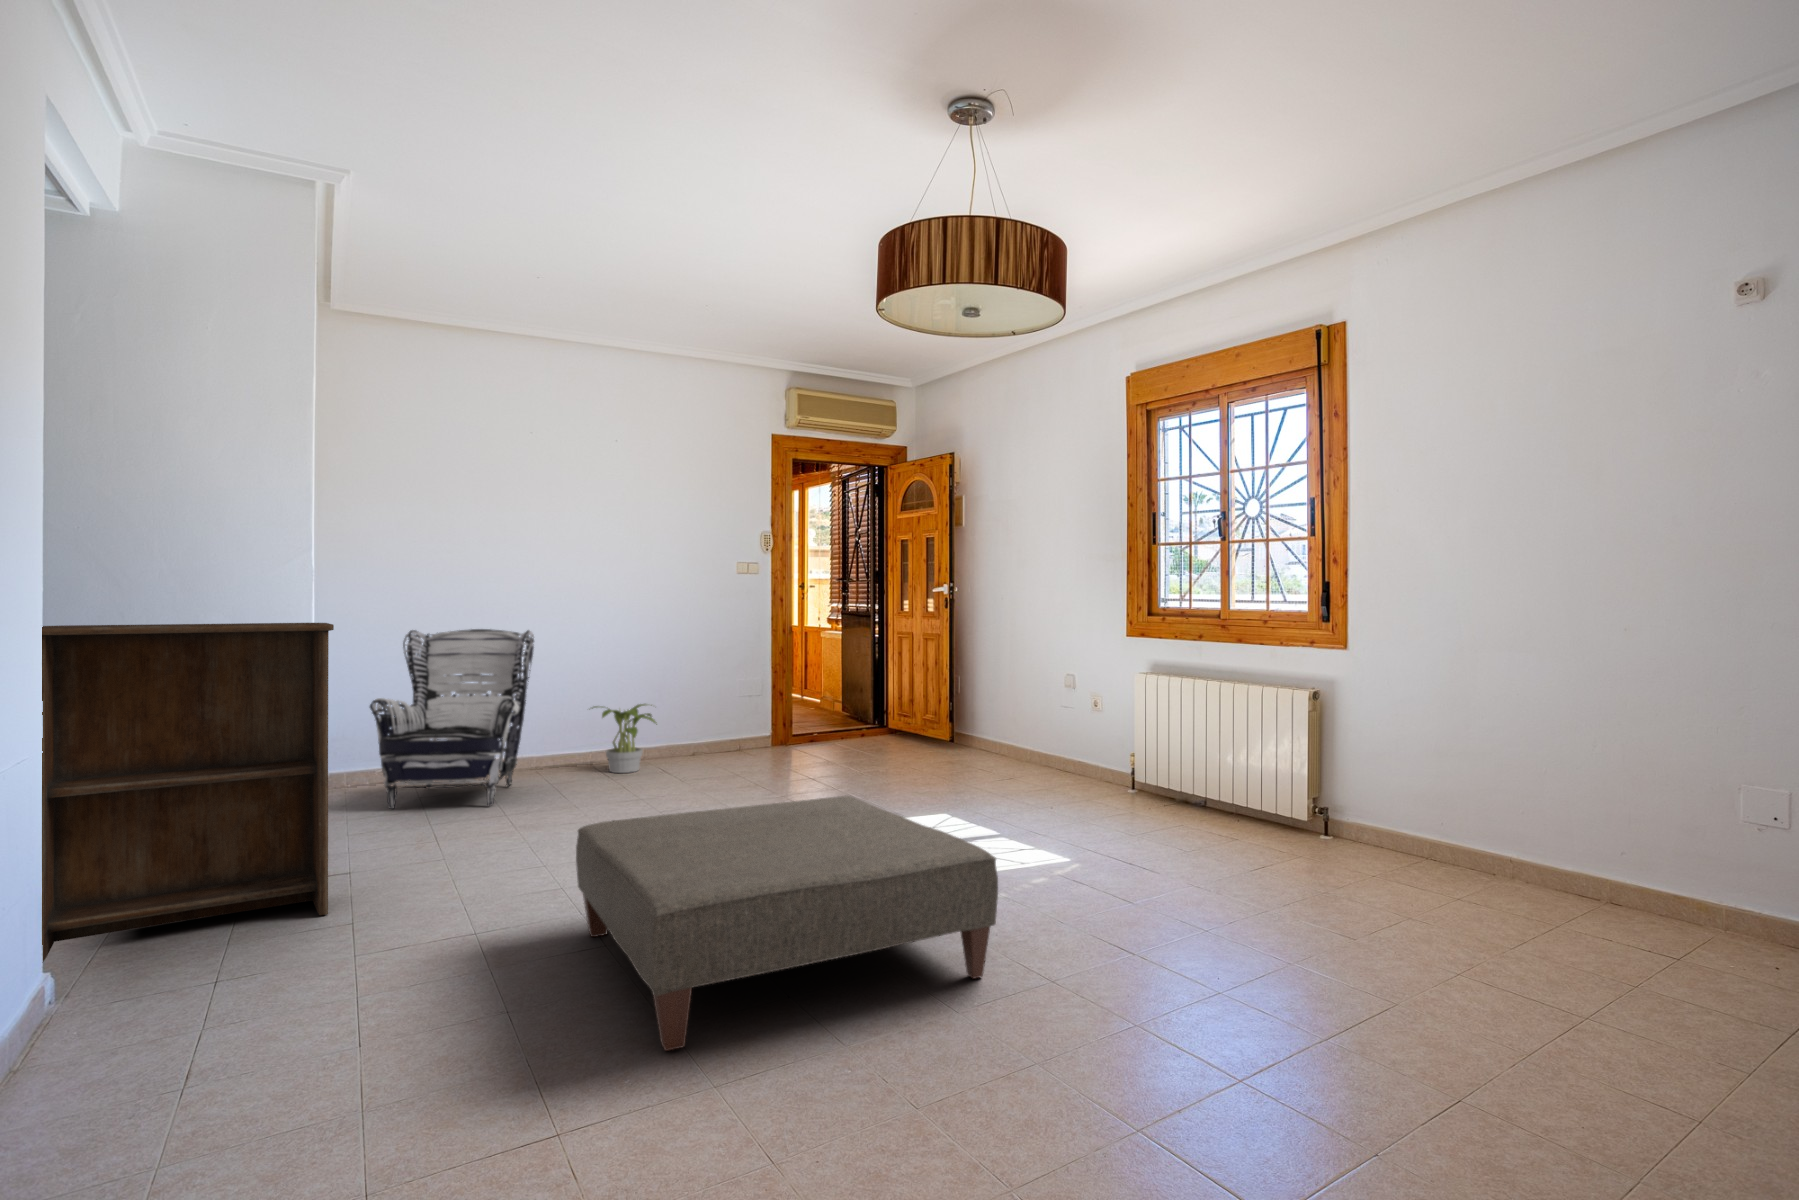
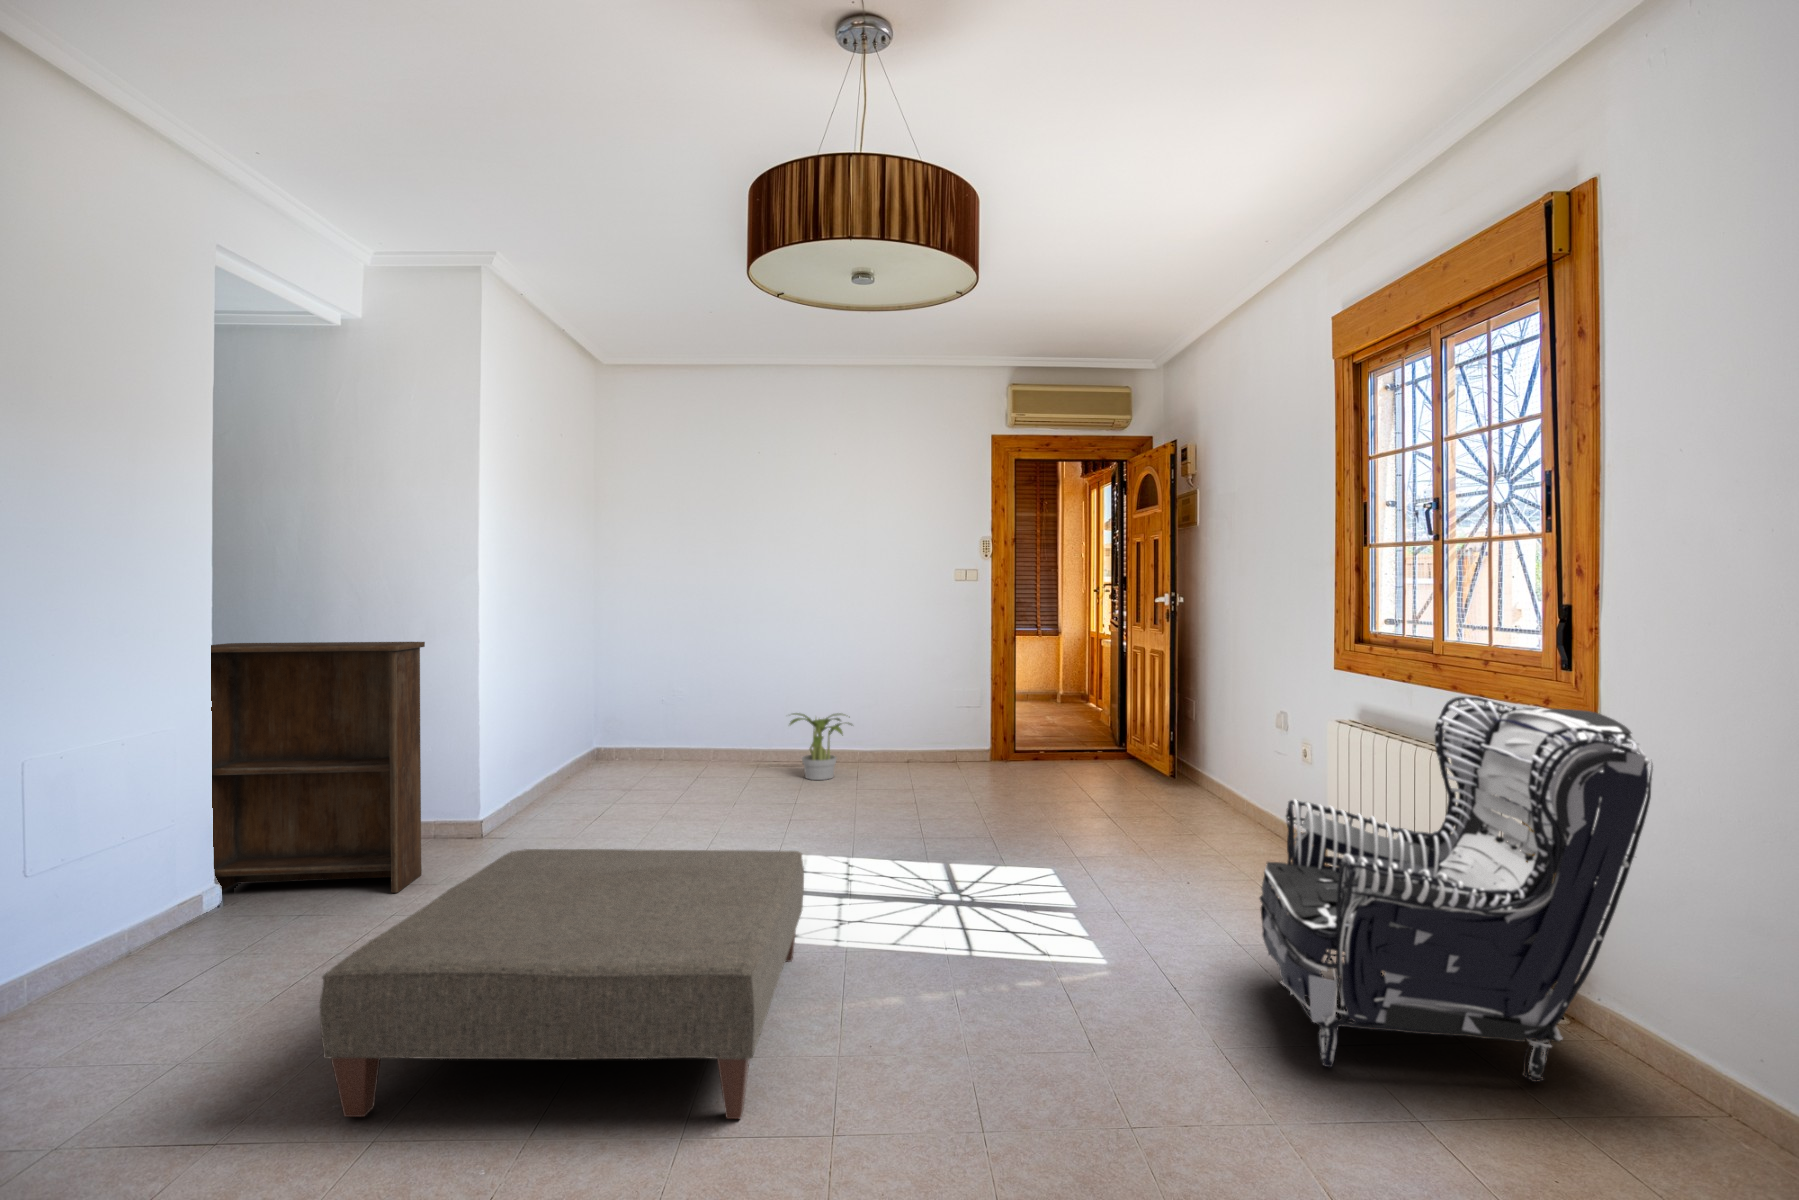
armchair: present [370,629,534,809] -> present [1260,697,1653,1082]

